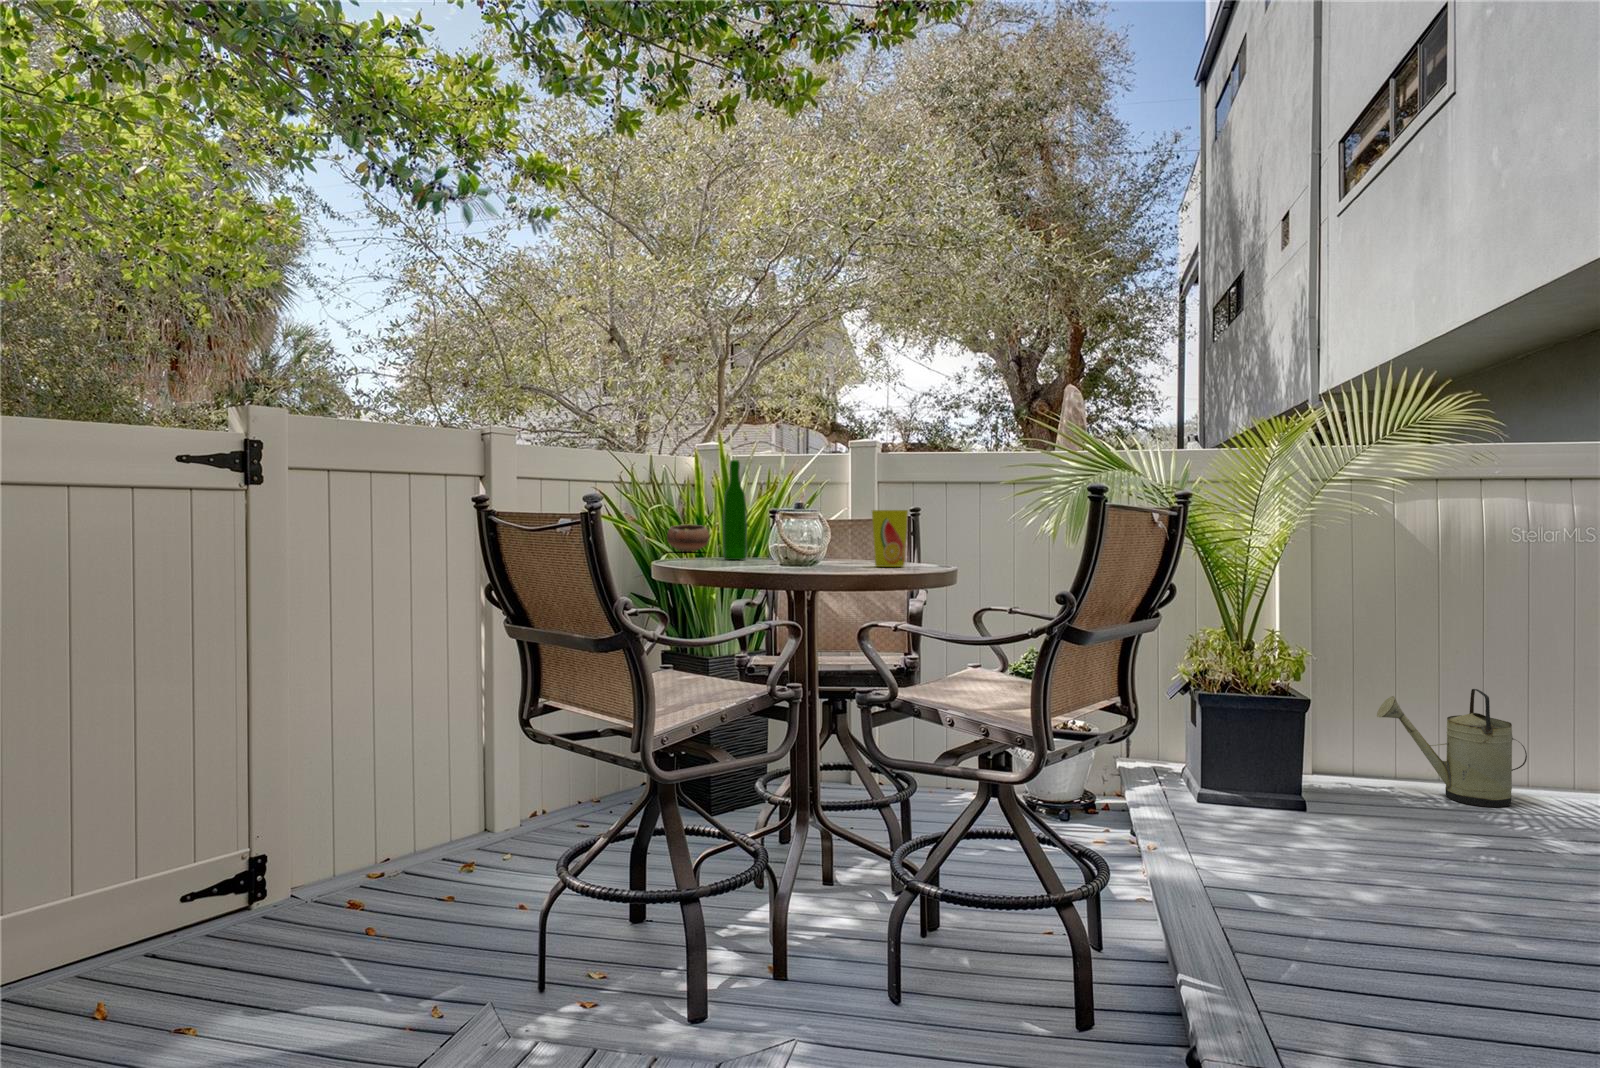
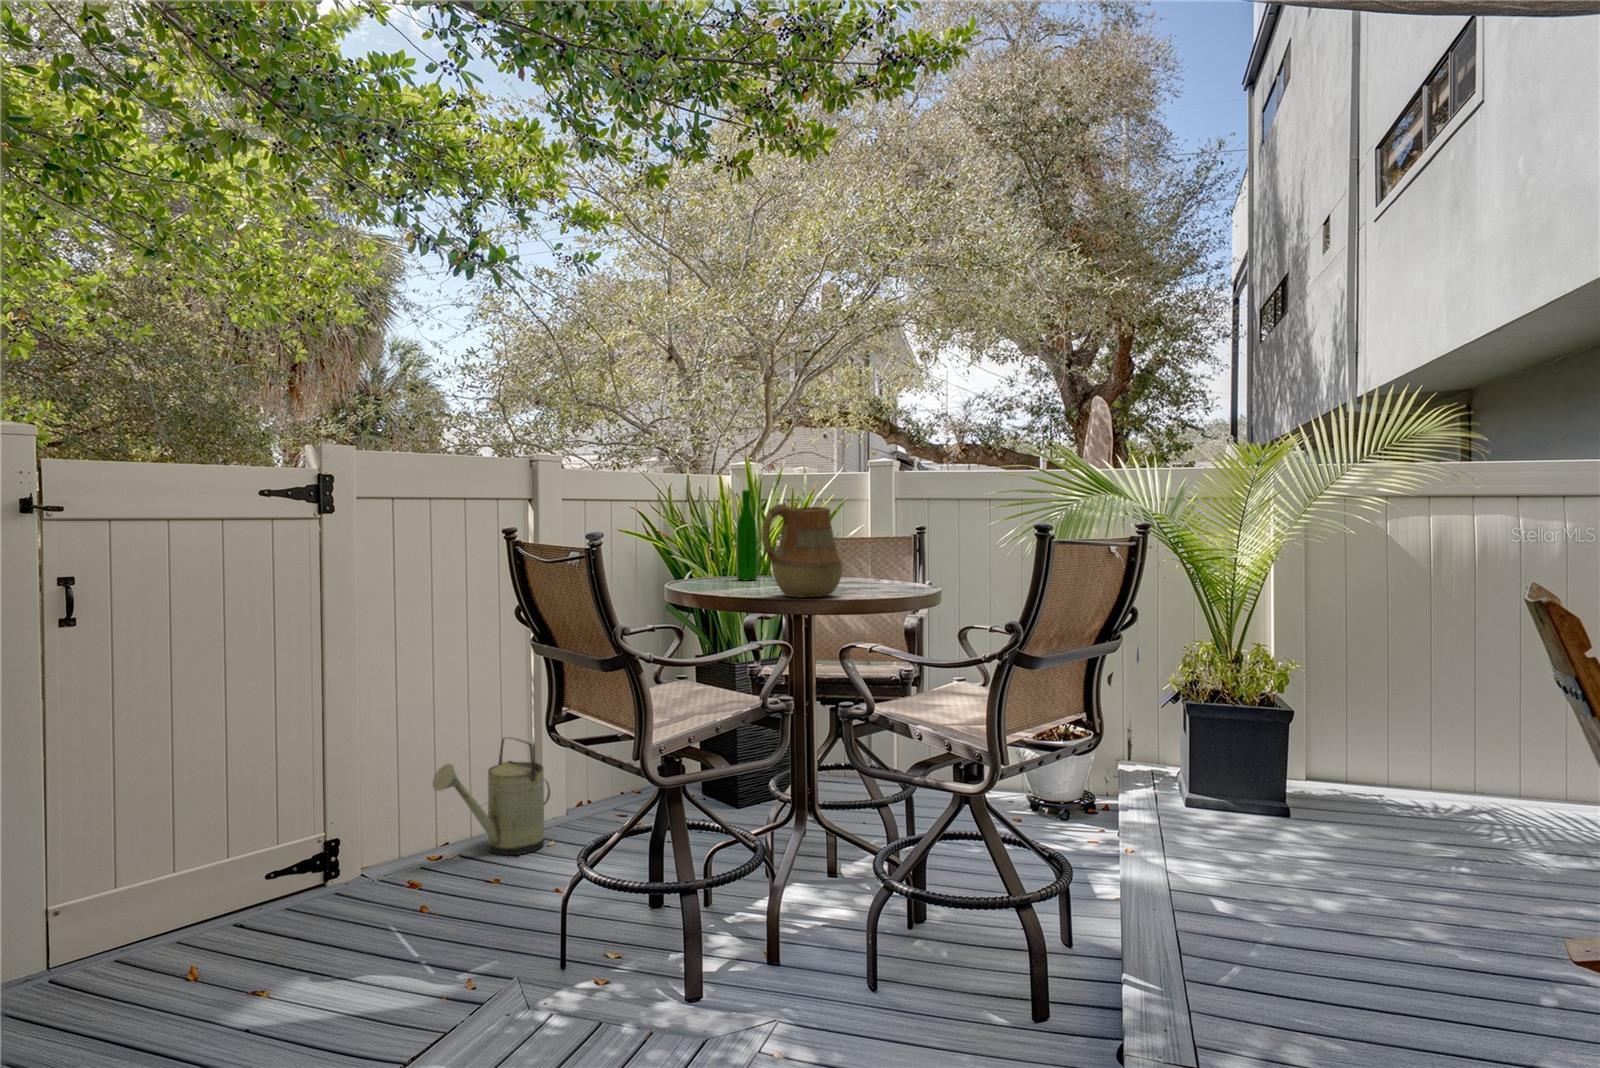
pitcher: none [769,467,858,571] -> present [761,504,842,597]
cup: present [872,510,908,567] -> none [862,538,895,590]
bowl: present [667,524,710,552] -> none [695,543,734,568]
watering can: present [1377,689,1527,807] -> present [433,738,550,855]

